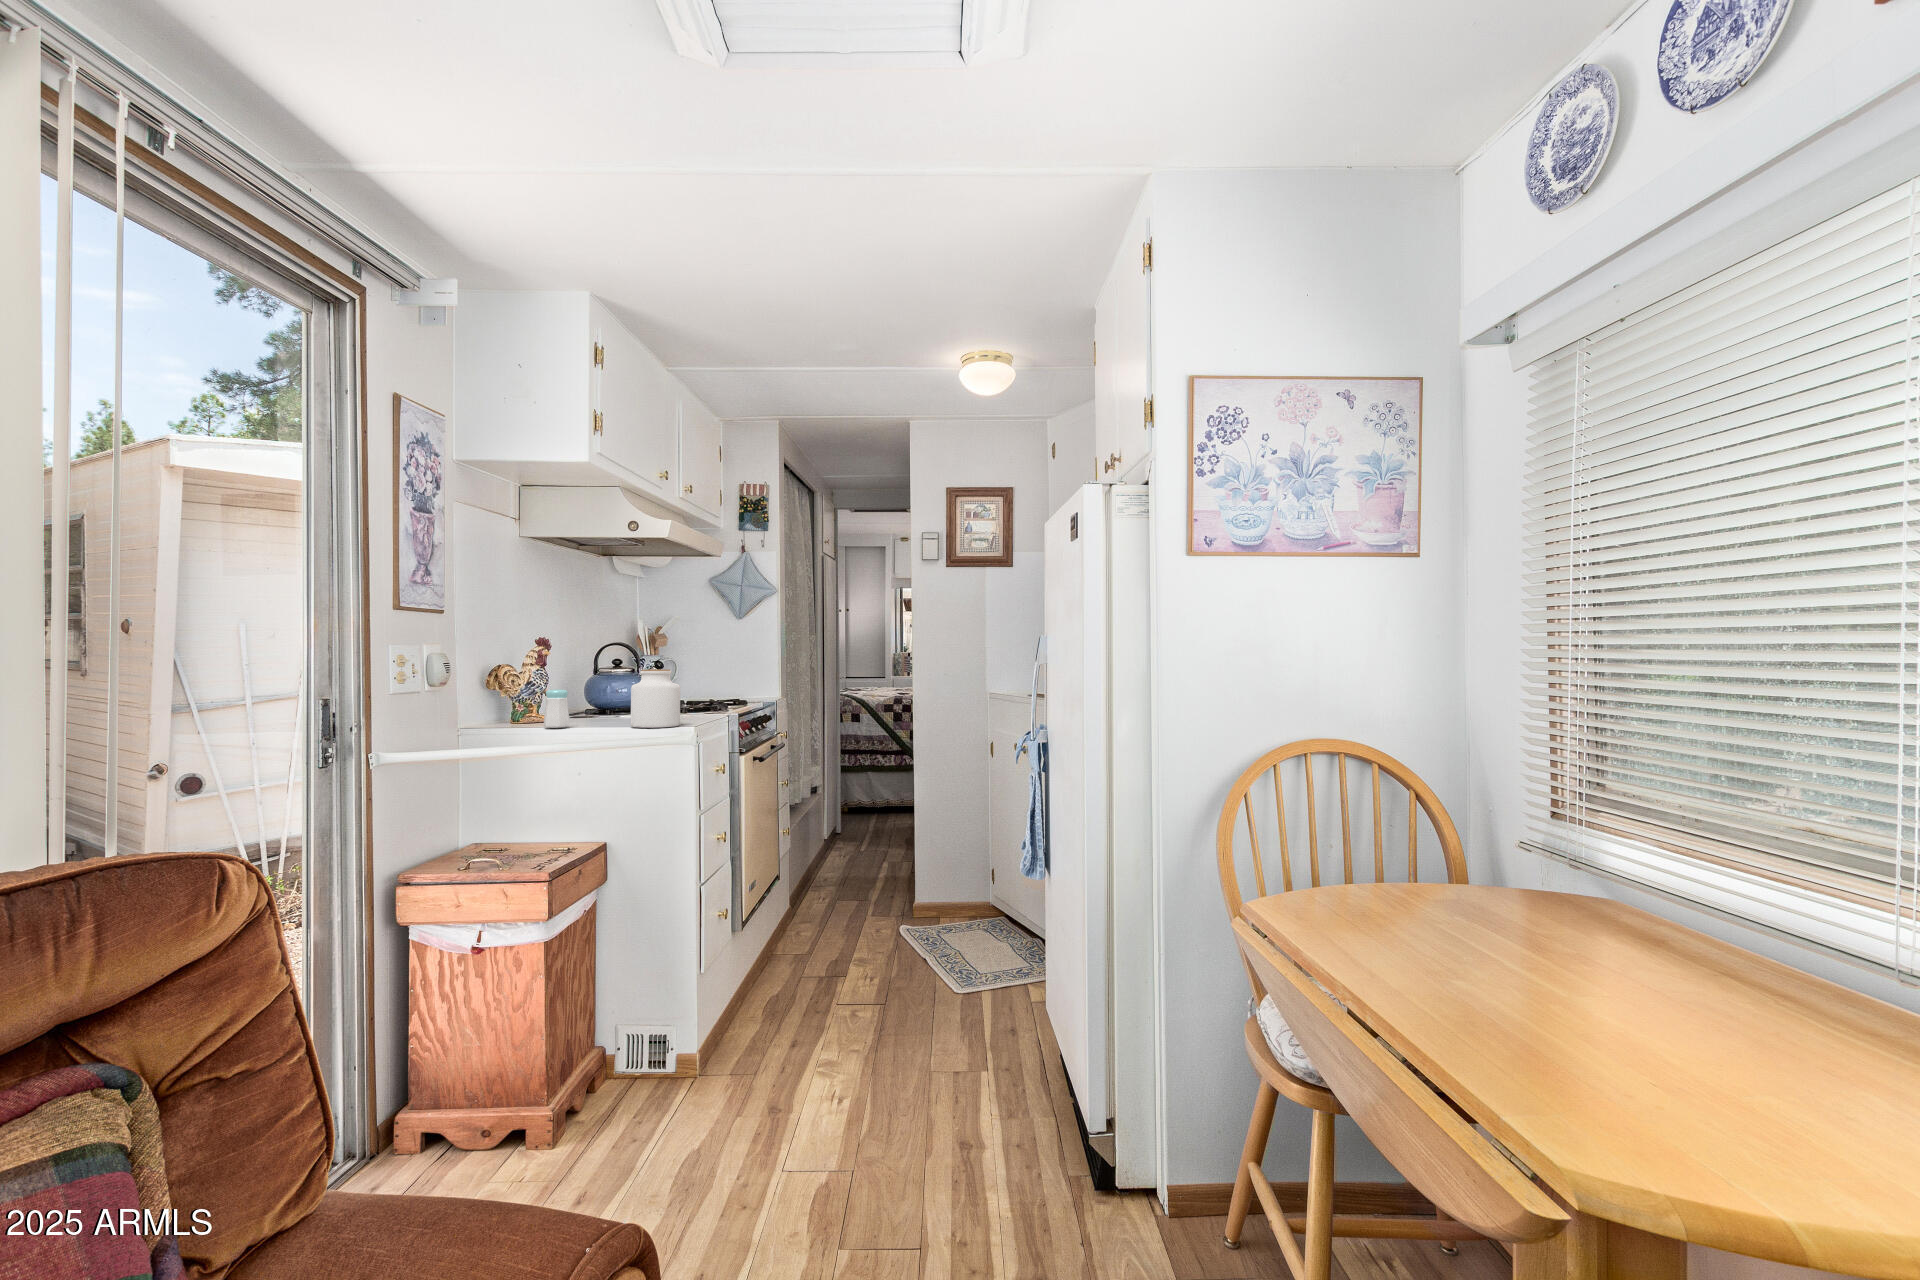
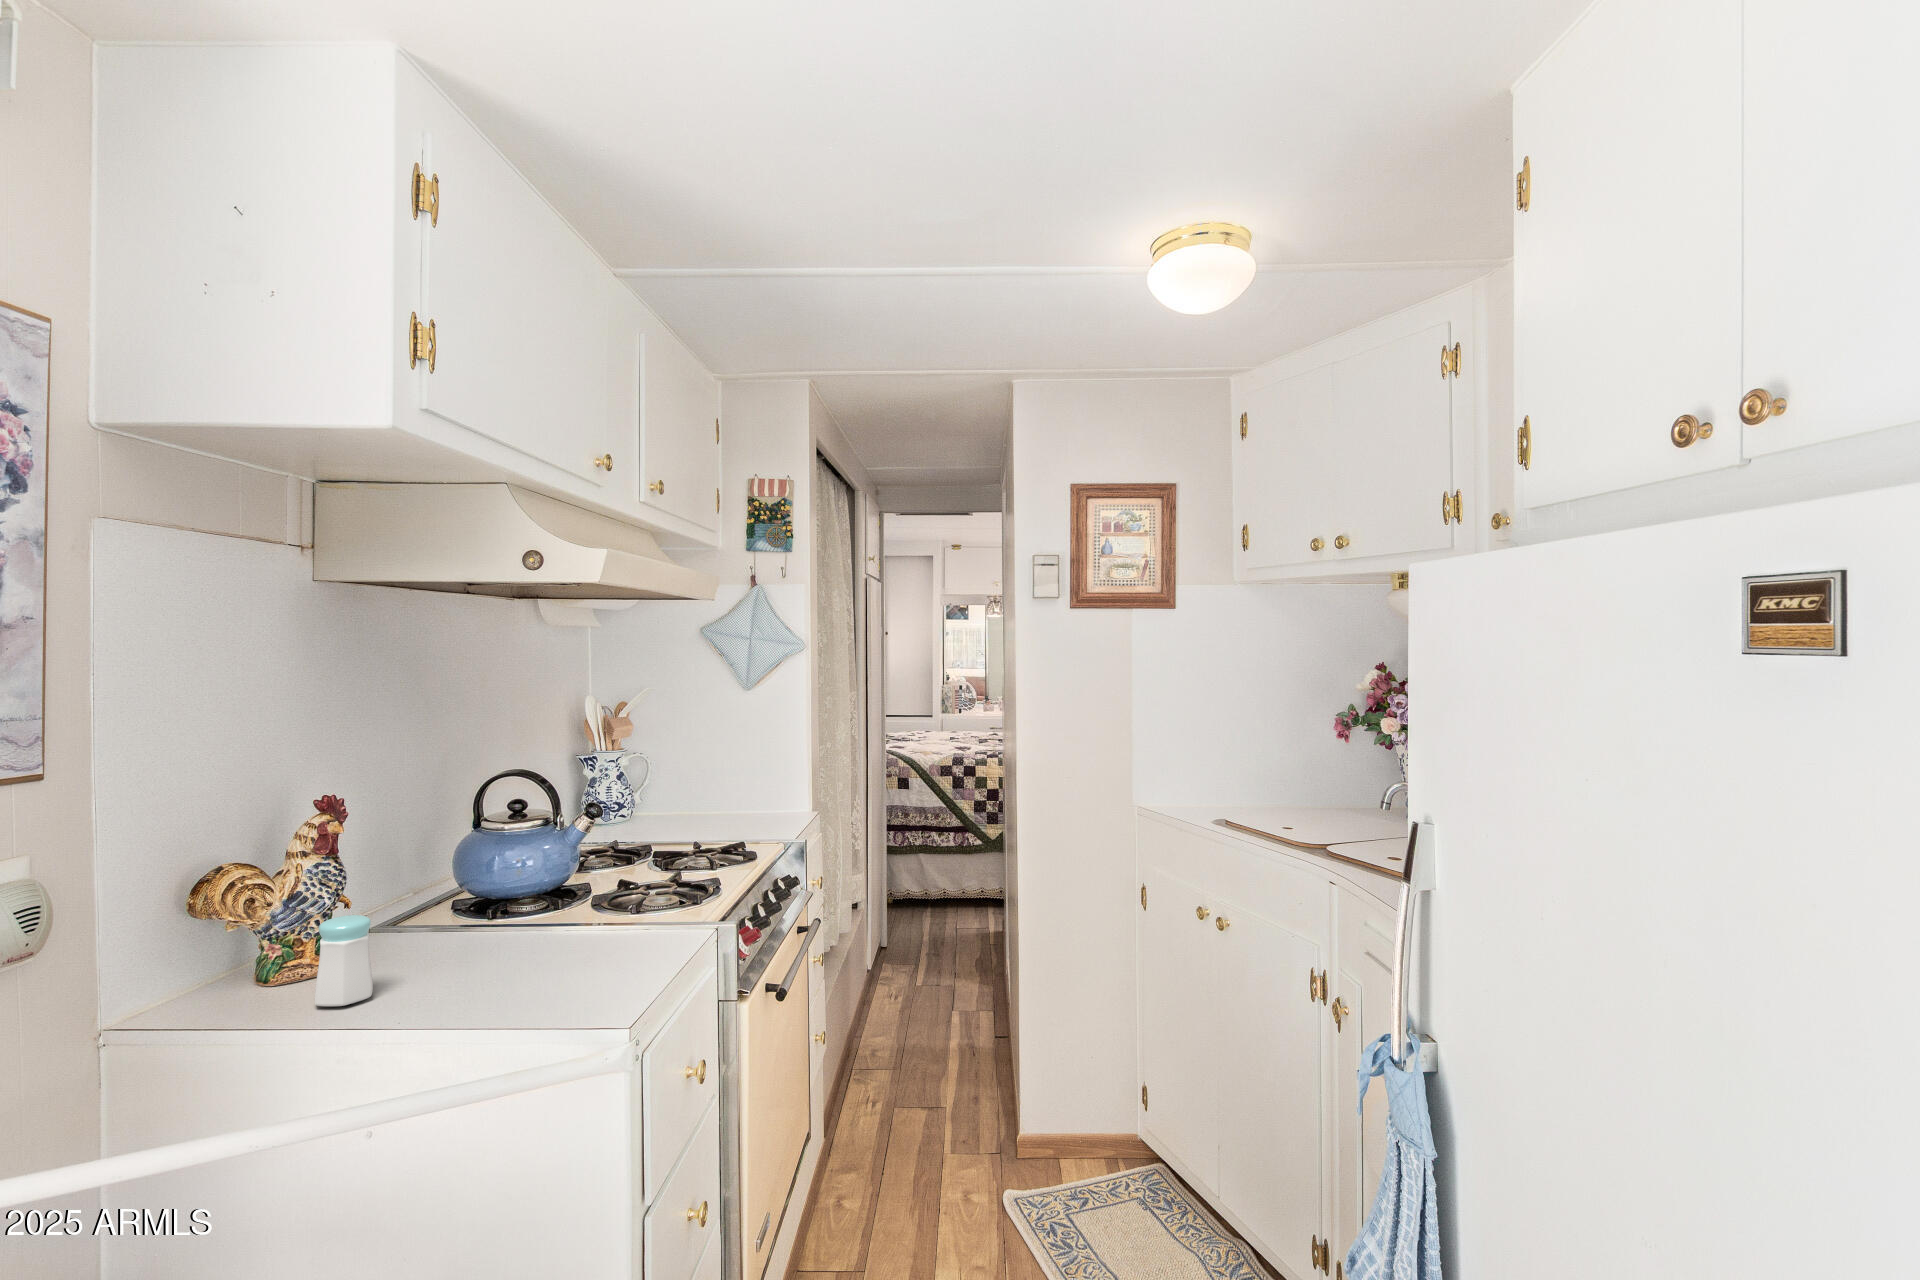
jar: present [631,669,680,728] -> none [501,866,609,1009]

